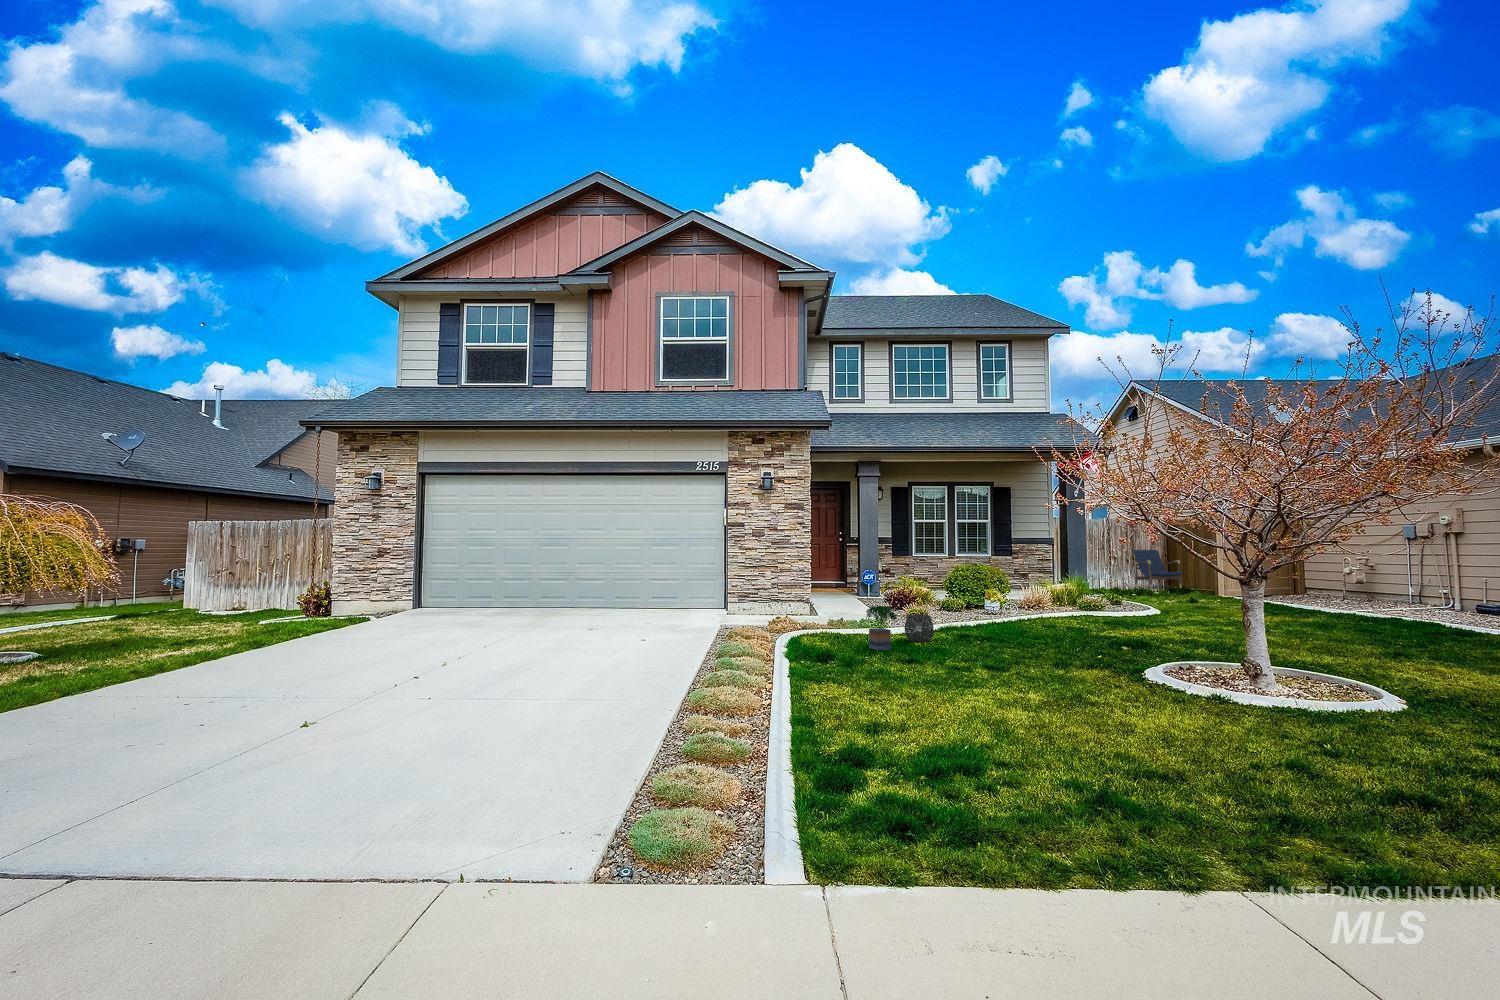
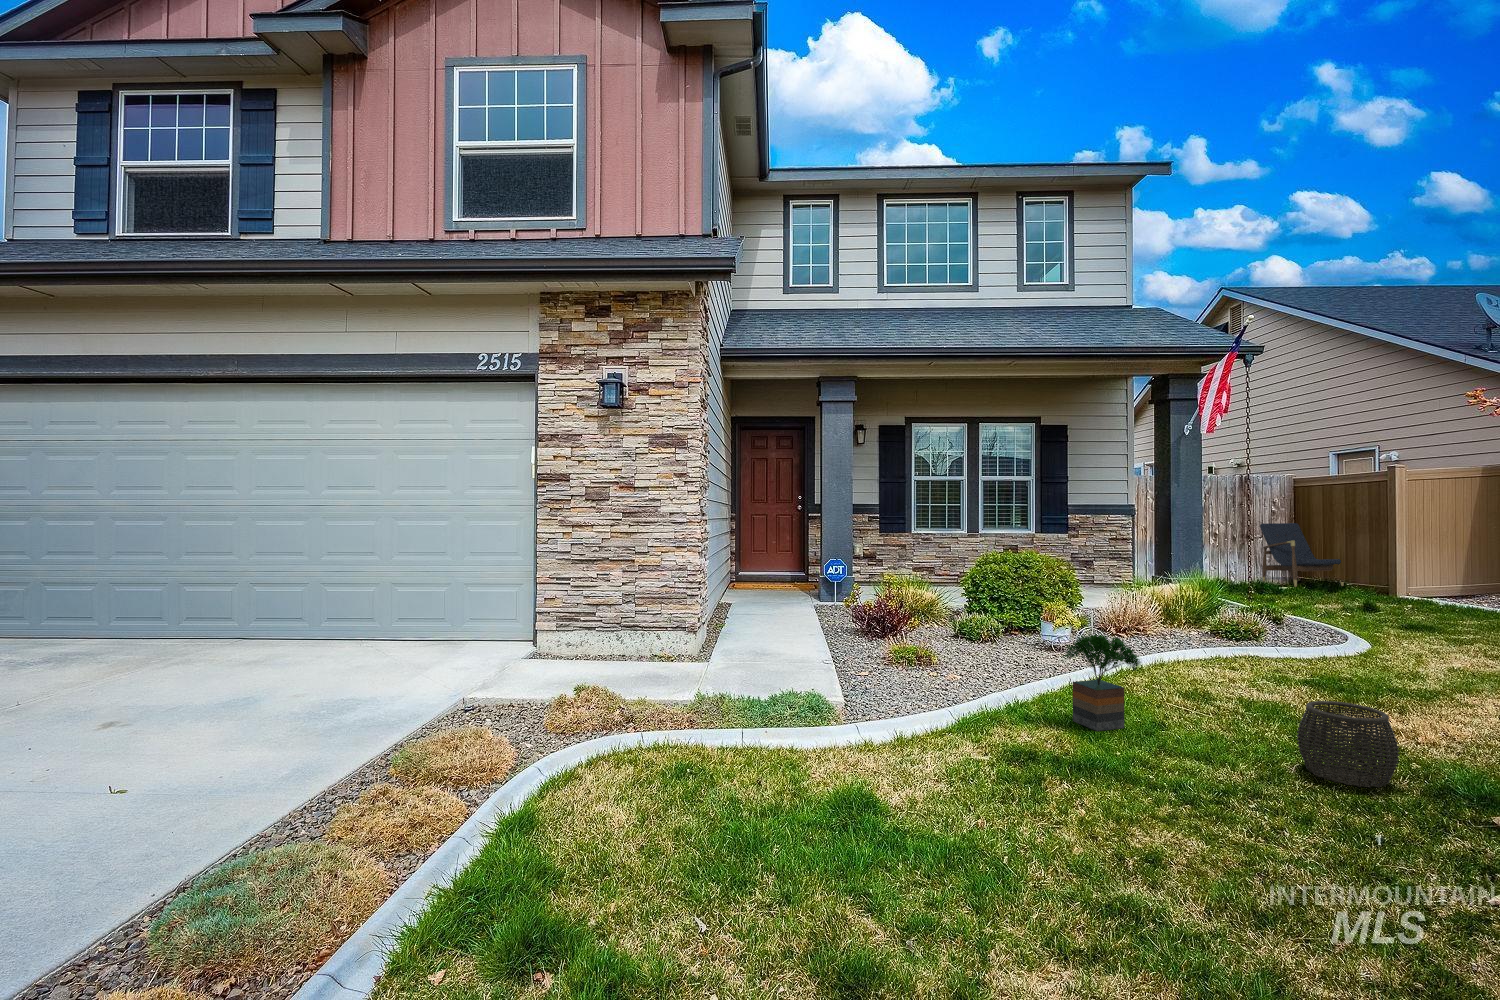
potted tree: present [866,606,897,650] -> present [1065,635,1141,731]
woven basket: present [905,614,934,642] -> present [1297,701,1400,788]

